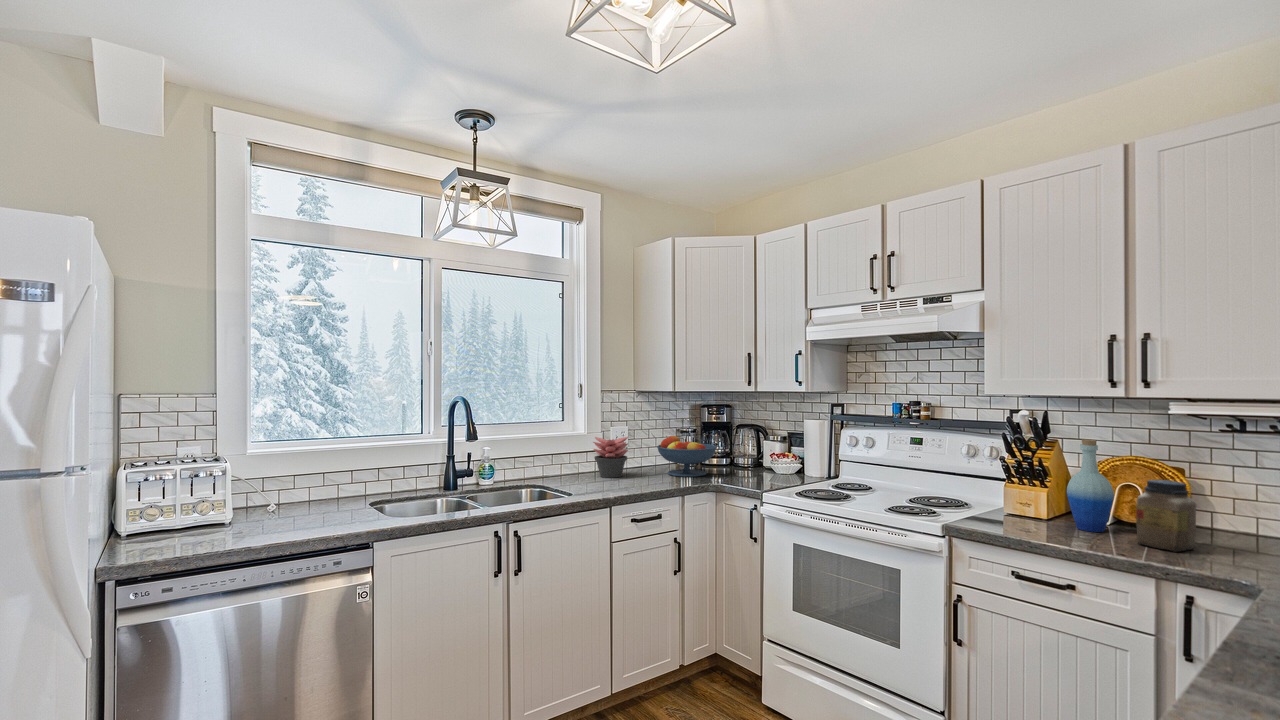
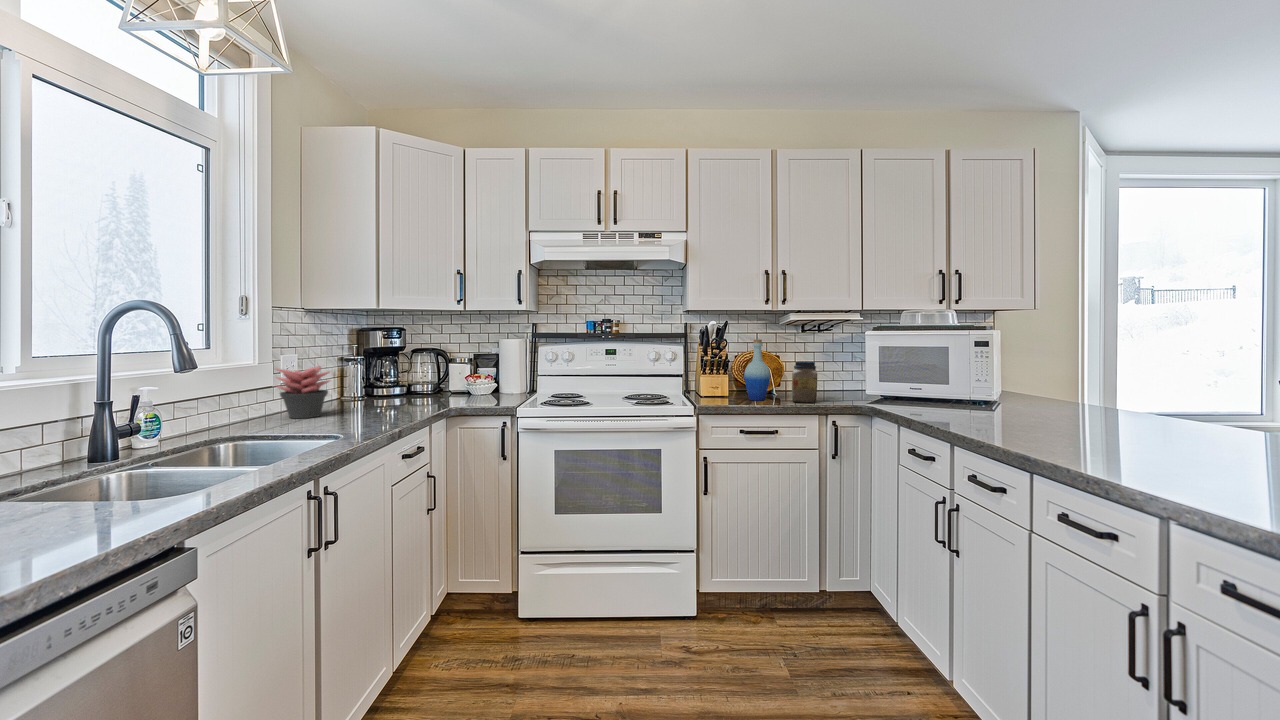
fruit bowl: present [657,436,717,477] -> none [351,363,425,408]

